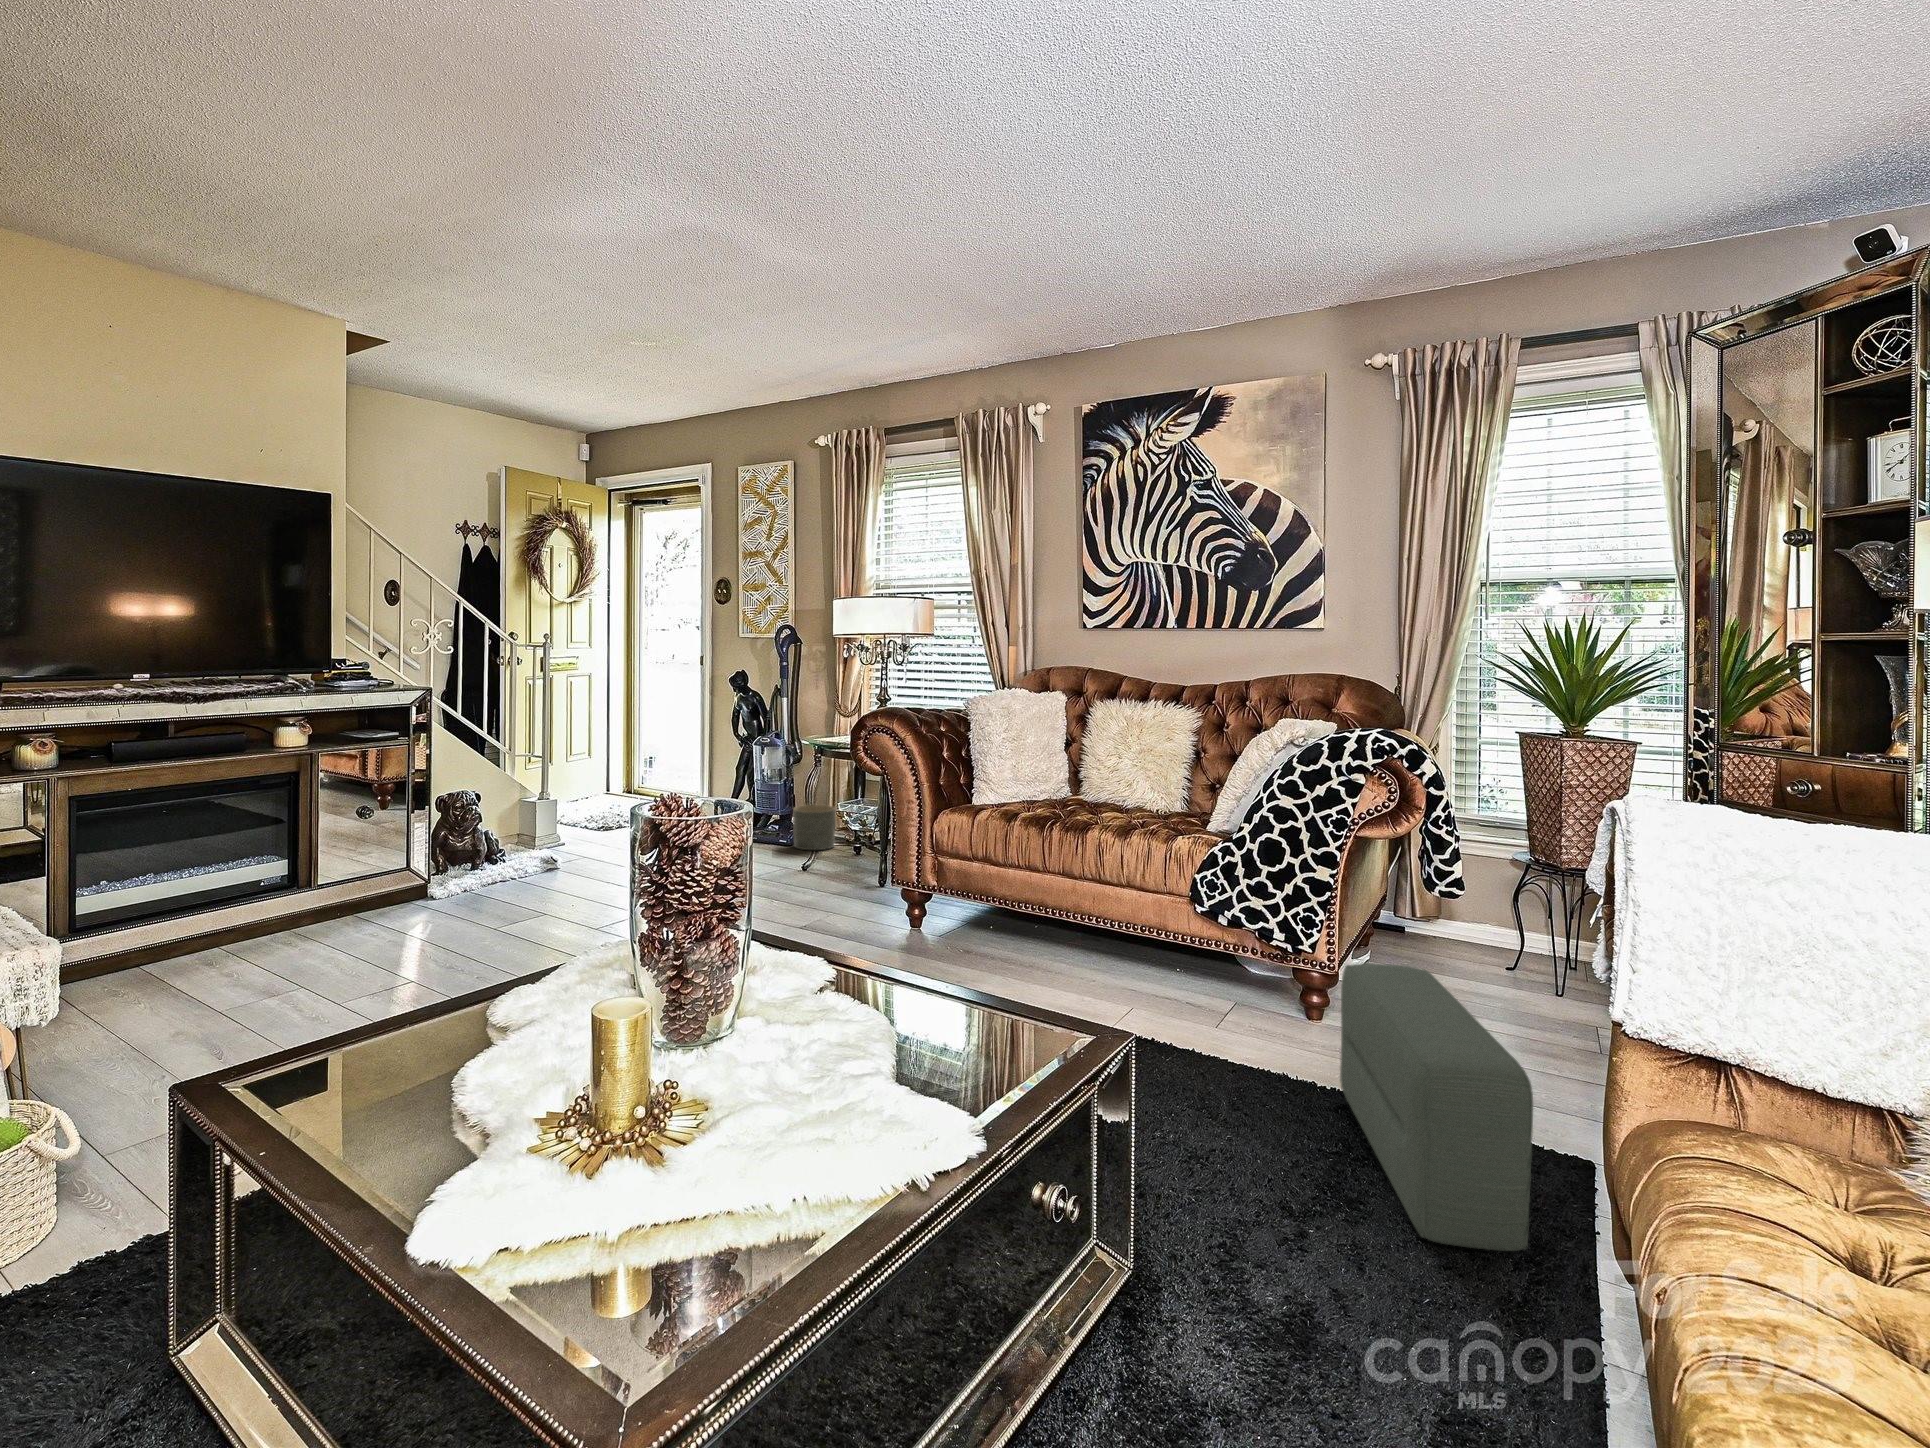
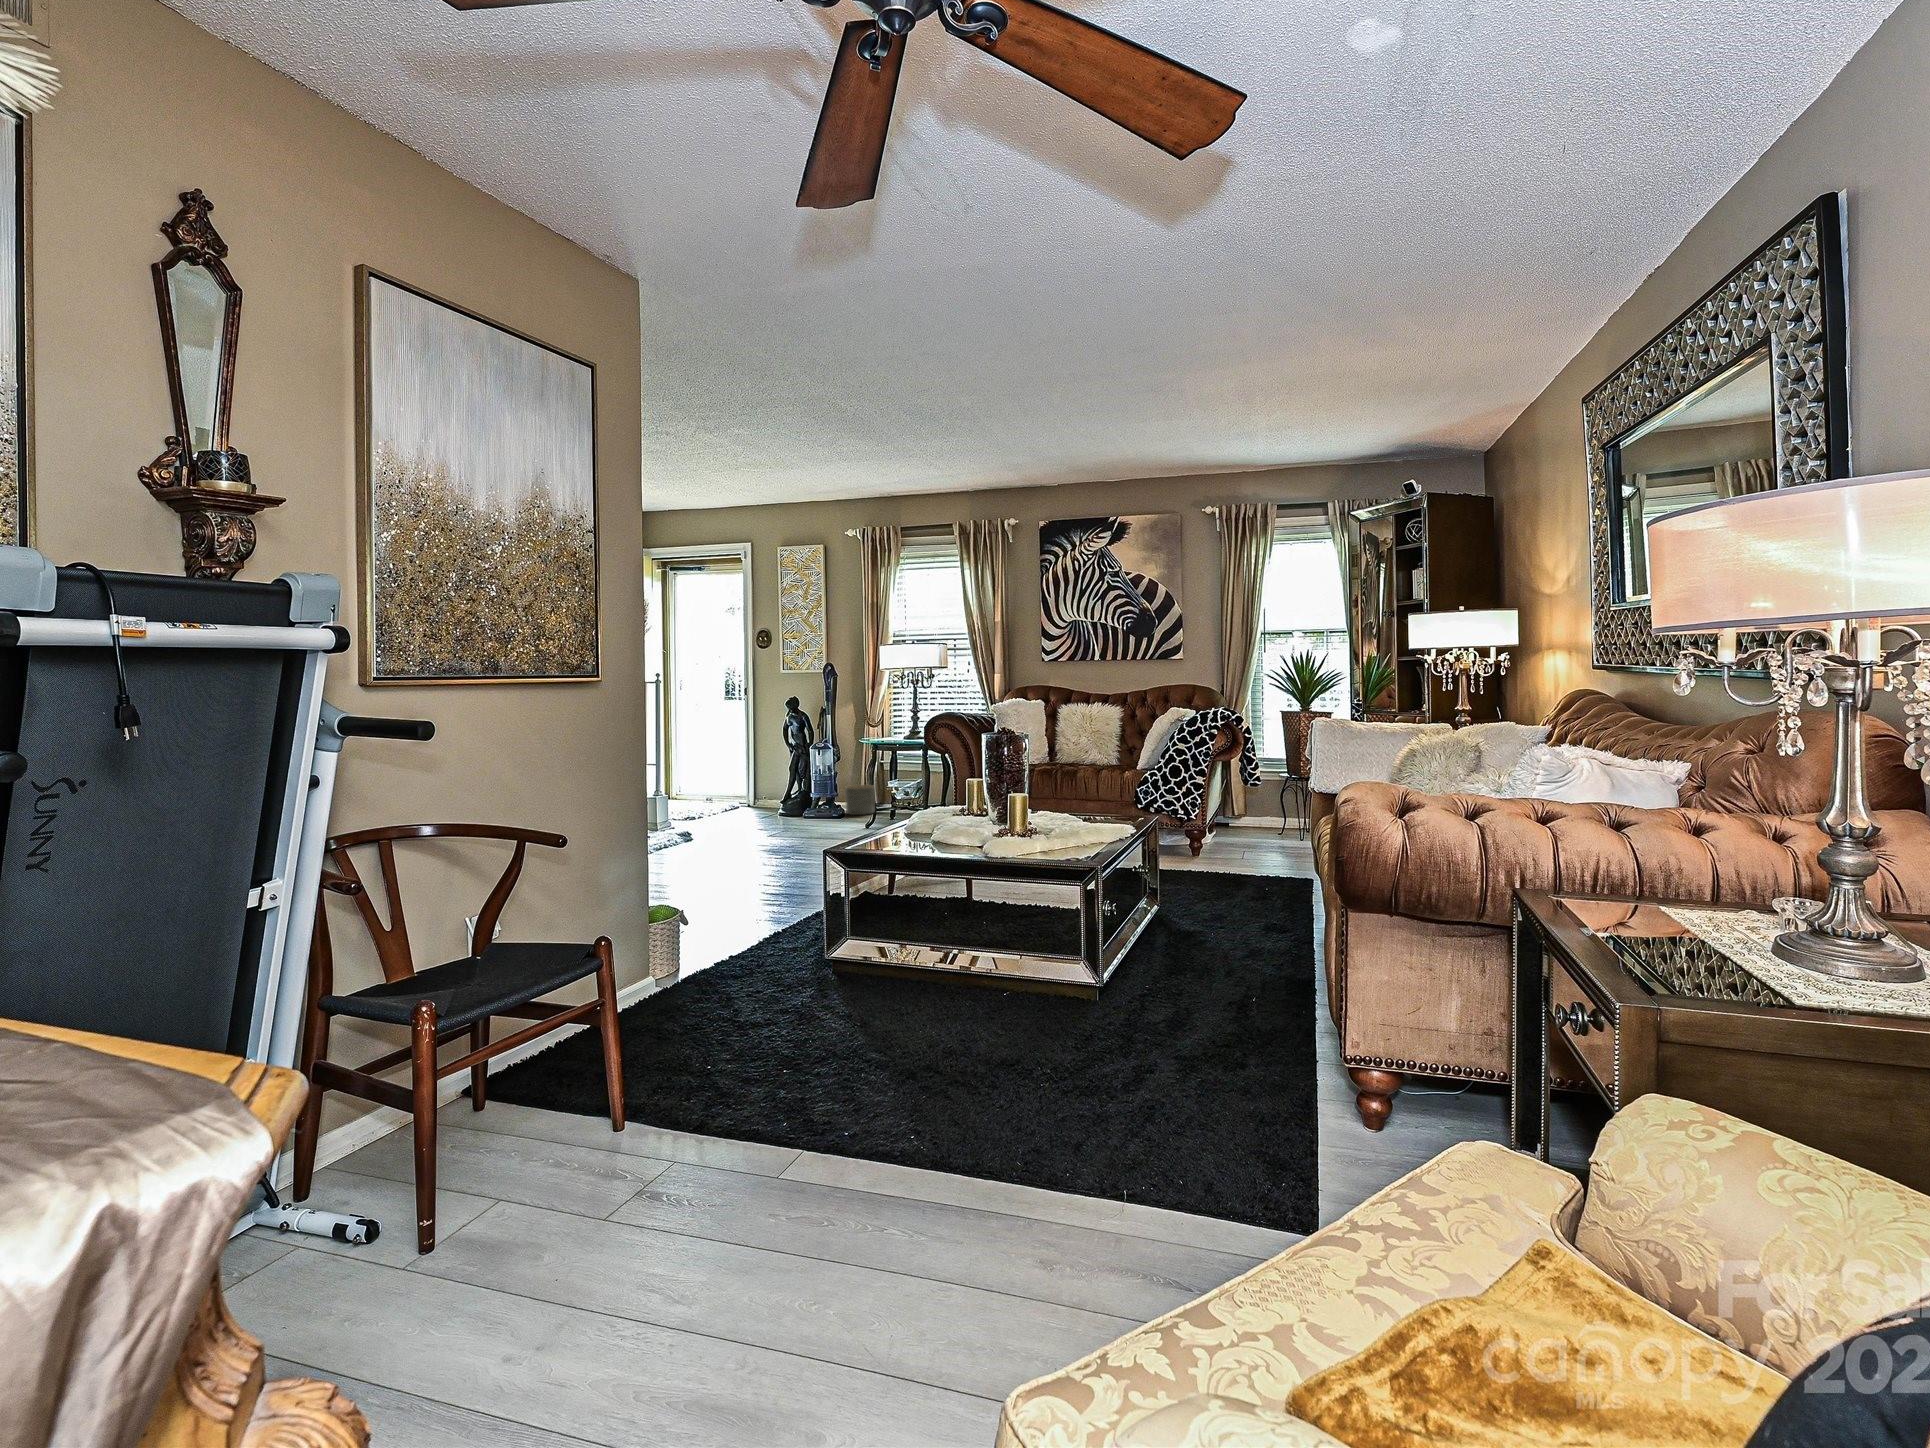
pouf: present [1340,963,1533,1251] -> none [1214,809,1287,894]

